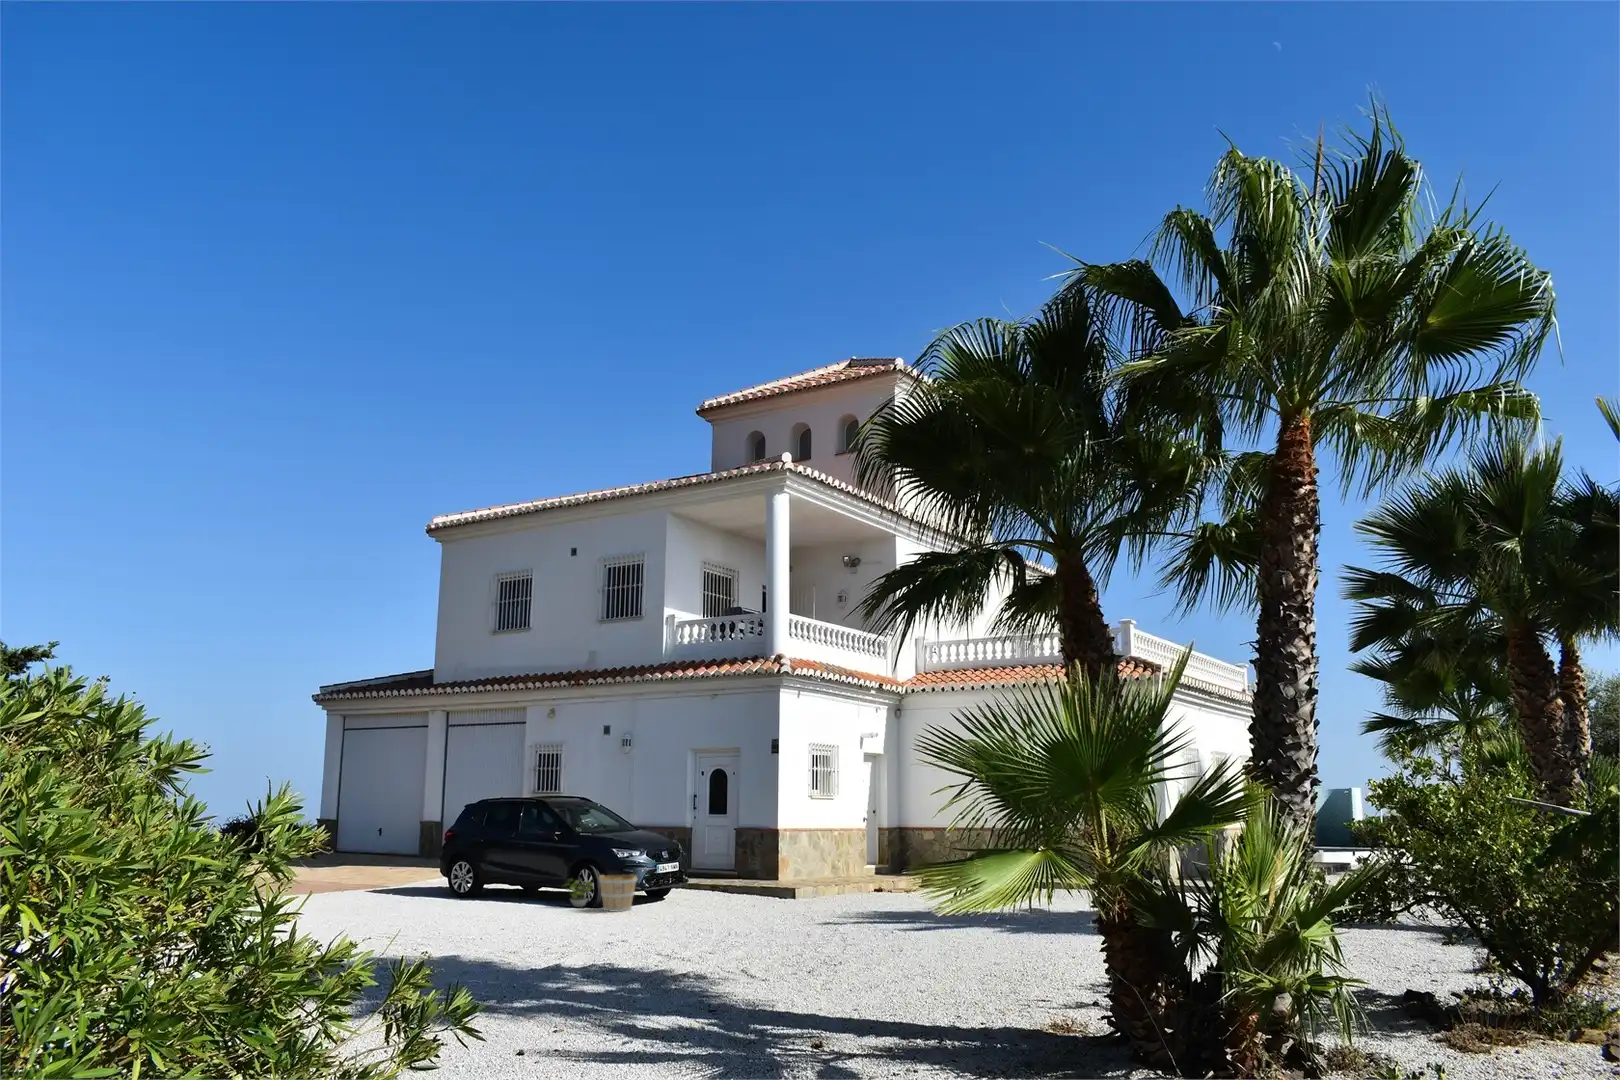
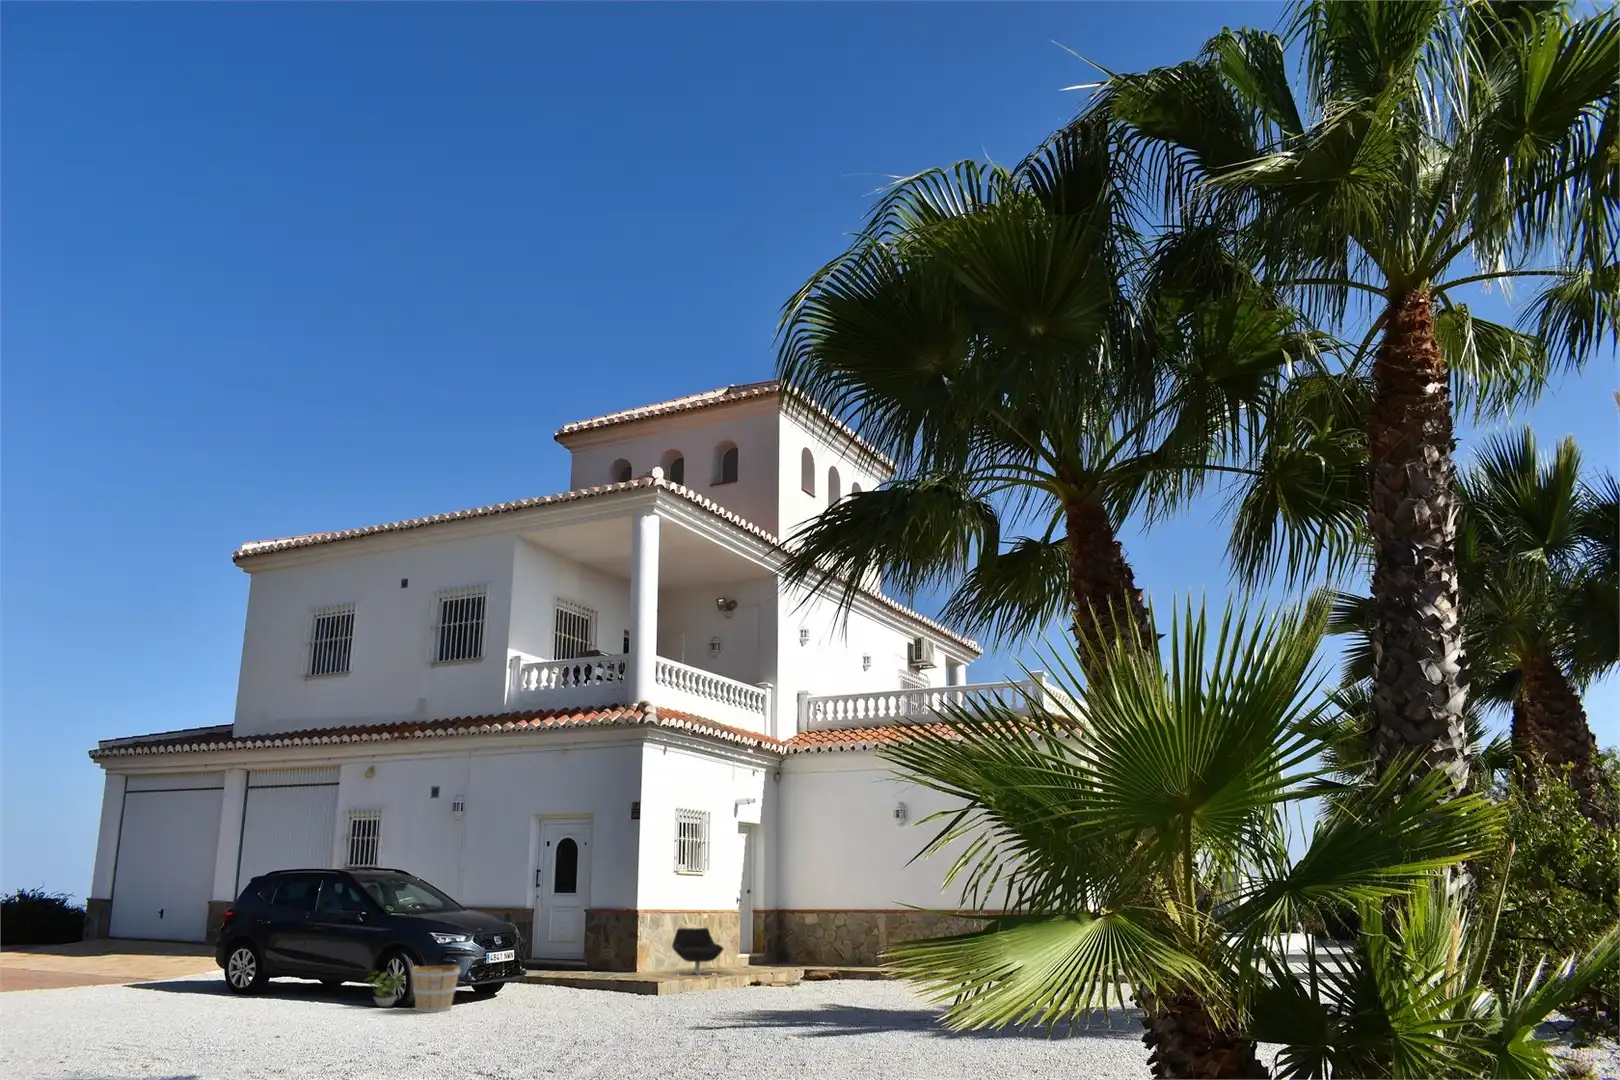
lounge chair: none [808,845,852,886] -> present [672,928,724,975]

